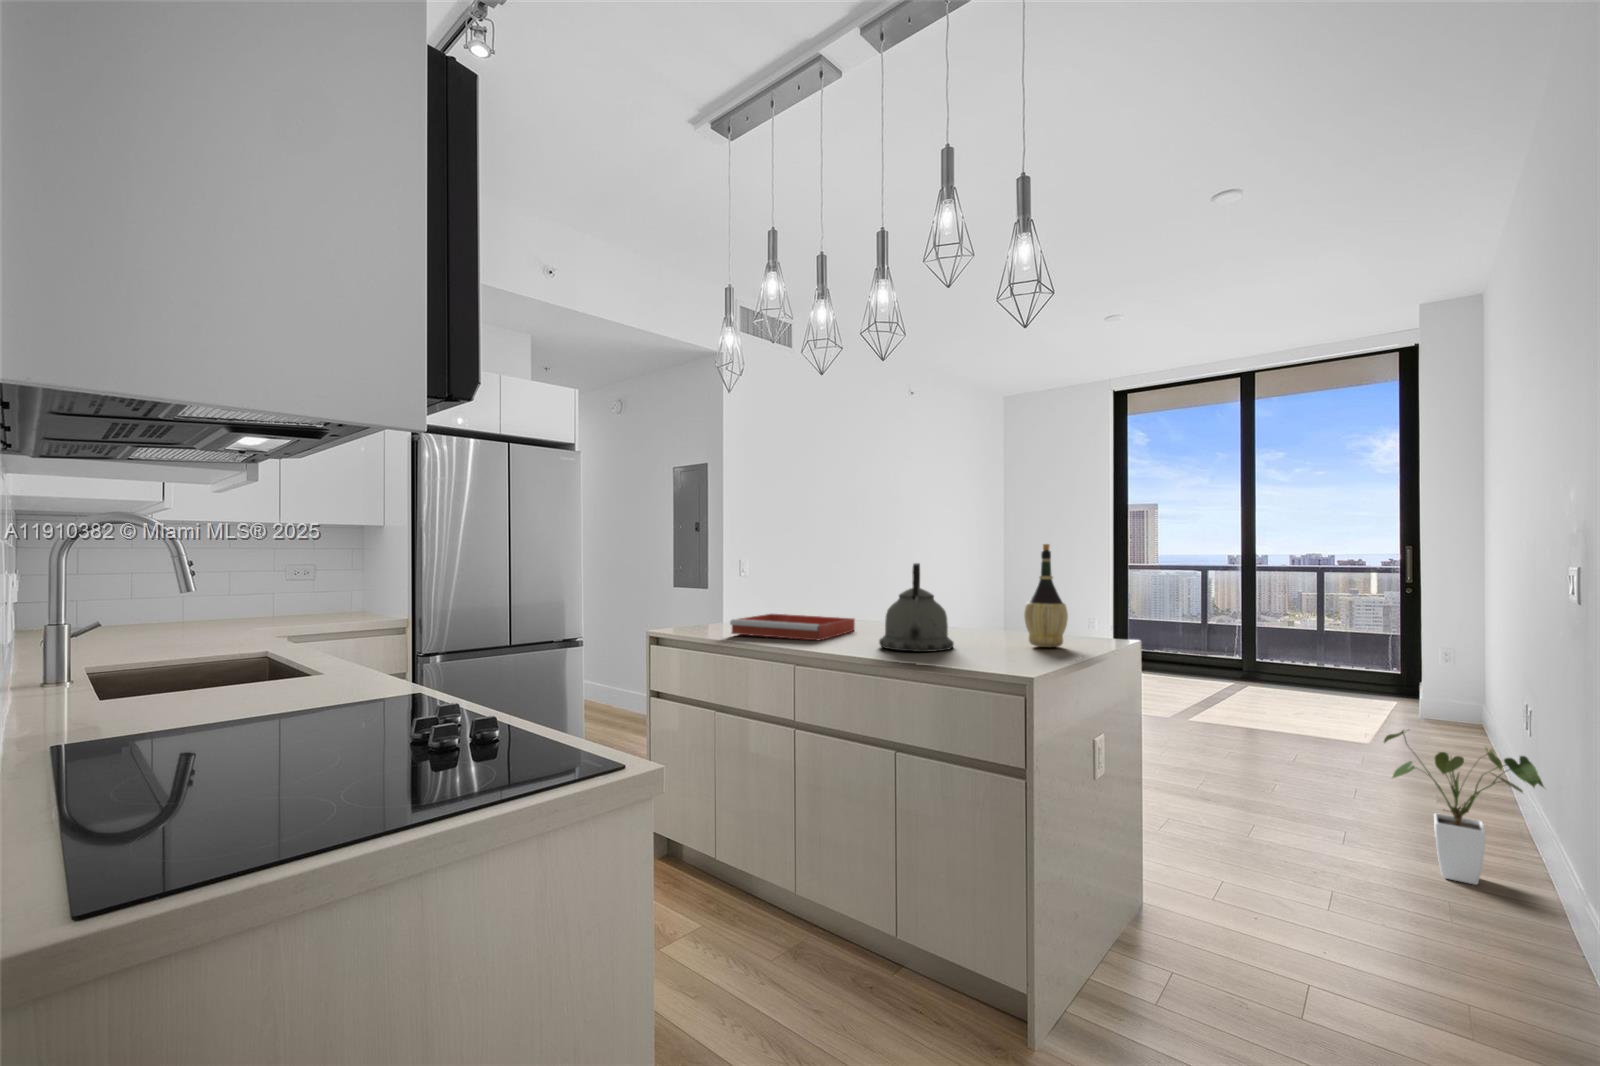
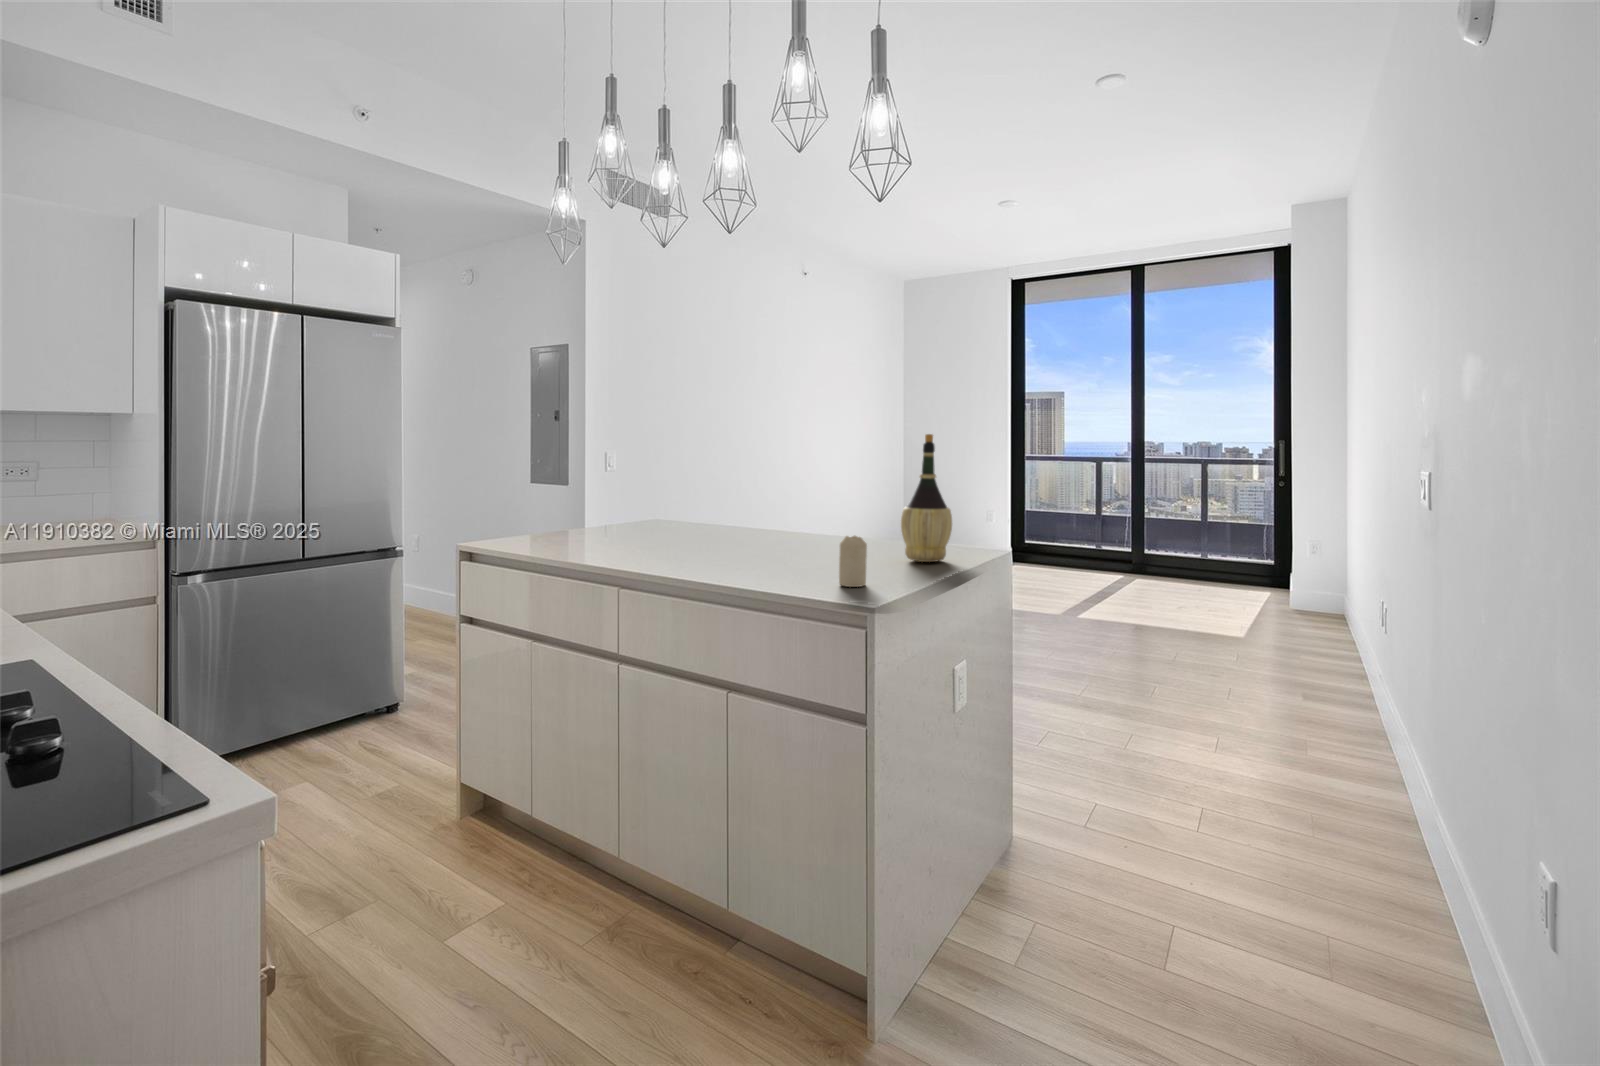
kettle: present [879,563,954,652] -> none [723,458,815,571]
tray: present [730,614,855,640] -> none [546,520,706,555]
candle: none [979,622,1001,662] -> present [839,536,867,587]
house plant: present [1384,730,1544,885] -> none [1276,633,1435,789]

